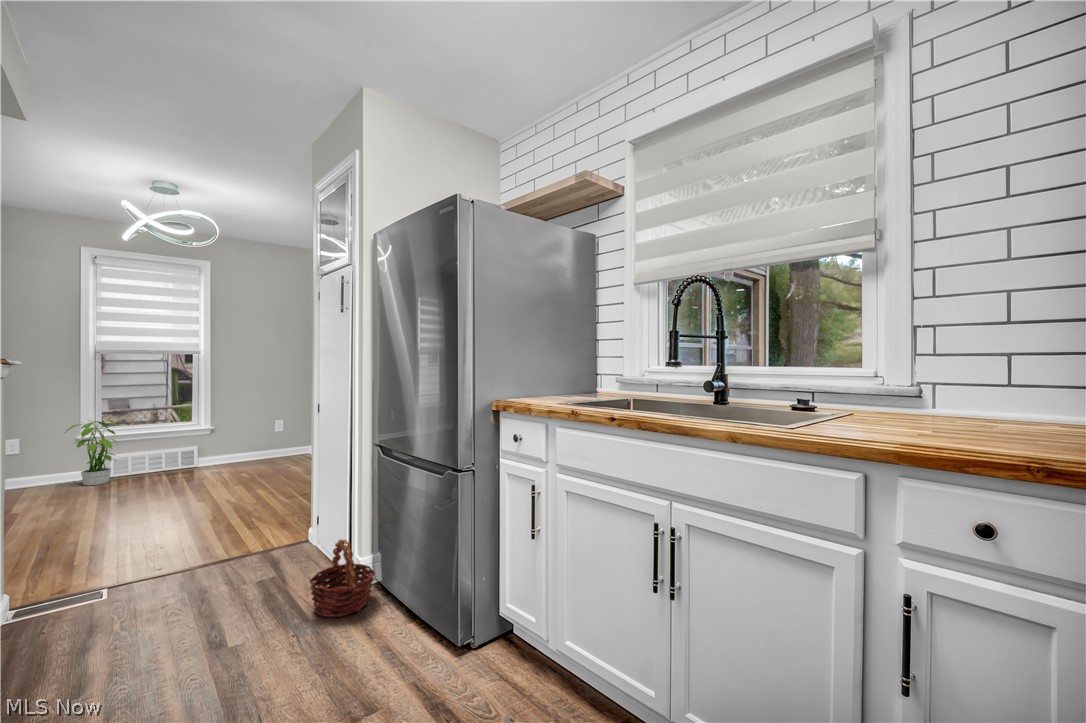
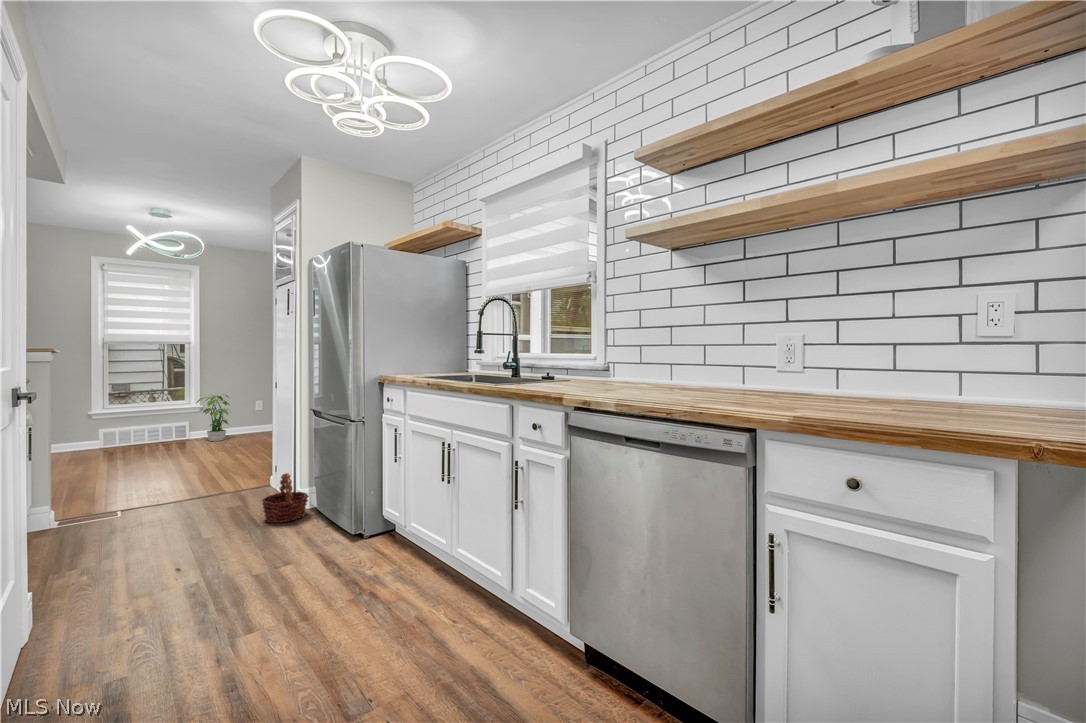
potted plant: present [64,420,118,485] -> present [196,394,229,441]

